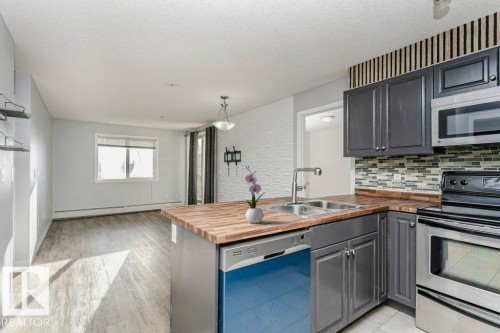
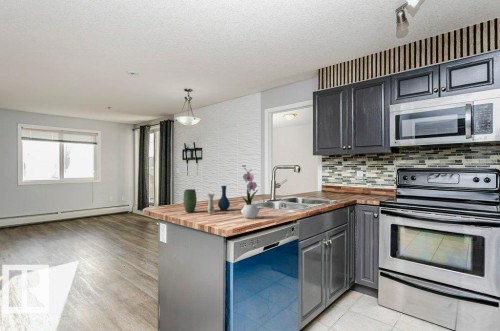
vase: none [194,187,242,216] -> present [183,186,230,214]

